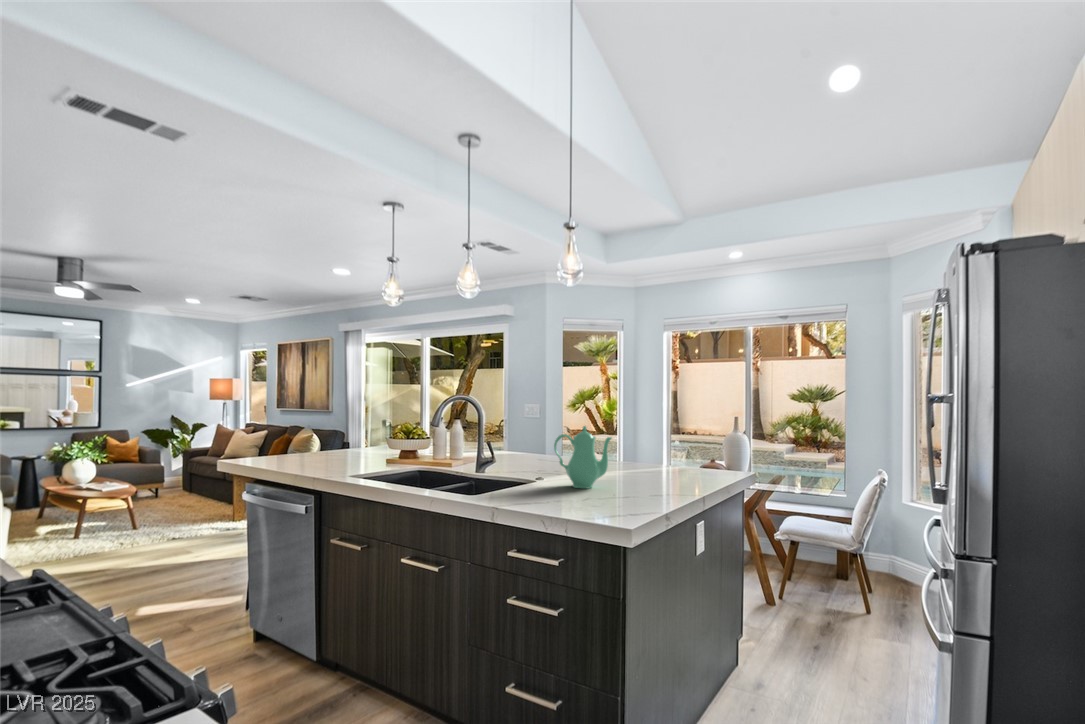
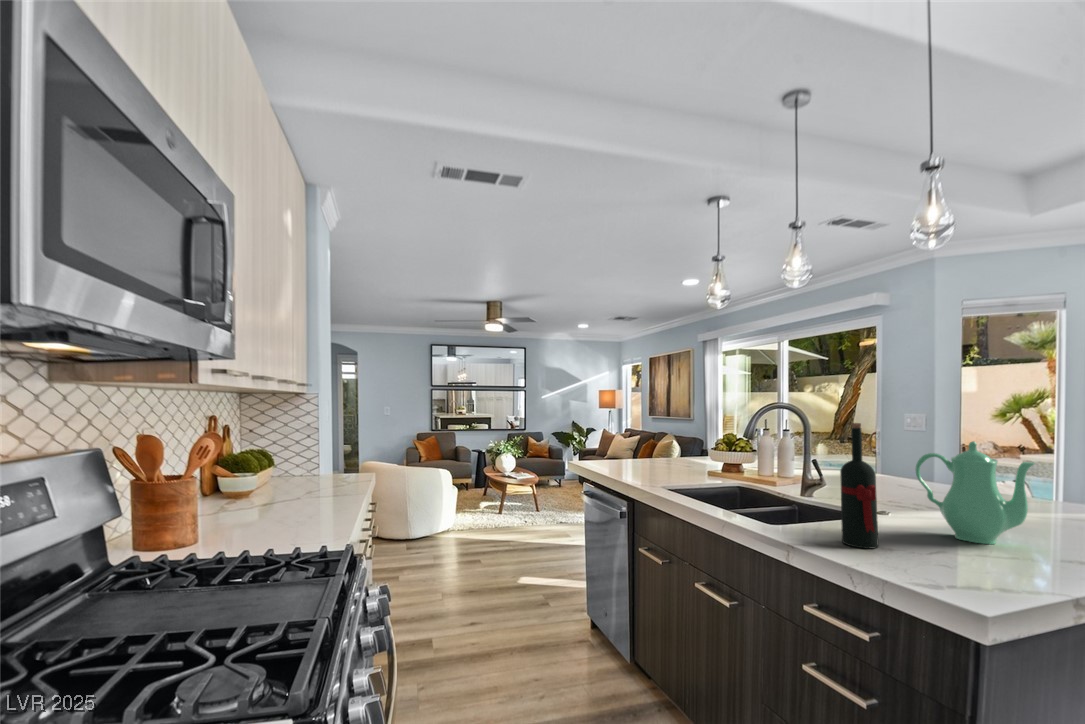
wine bottle: none [517,416,540,500] -> present [840,423,878,549]

